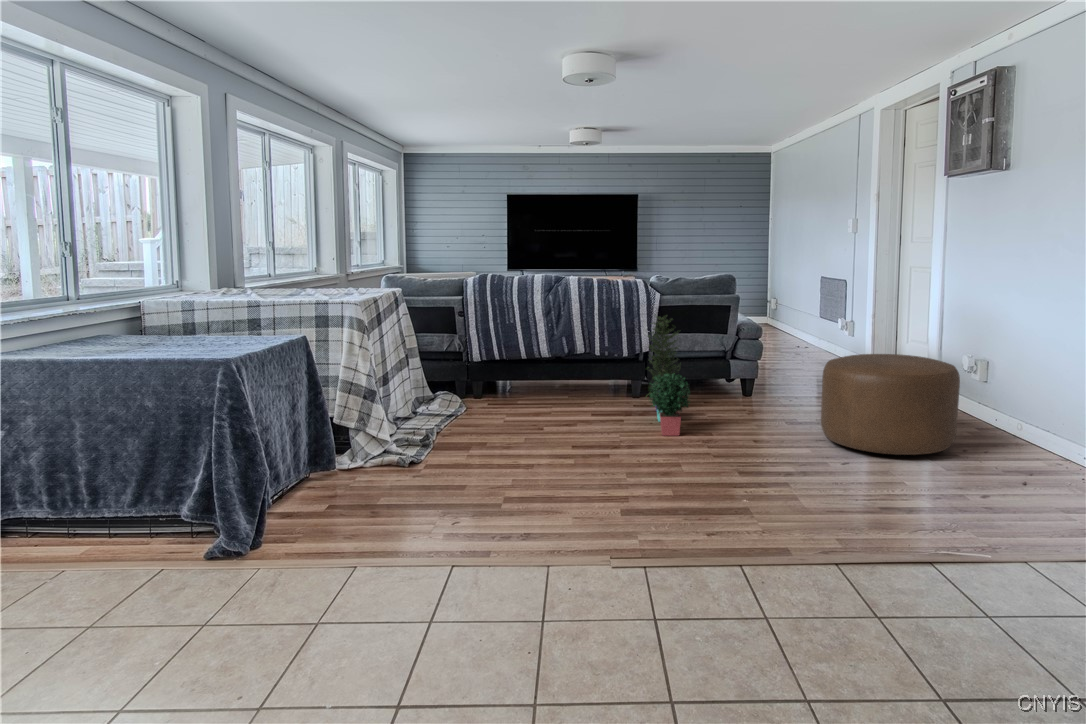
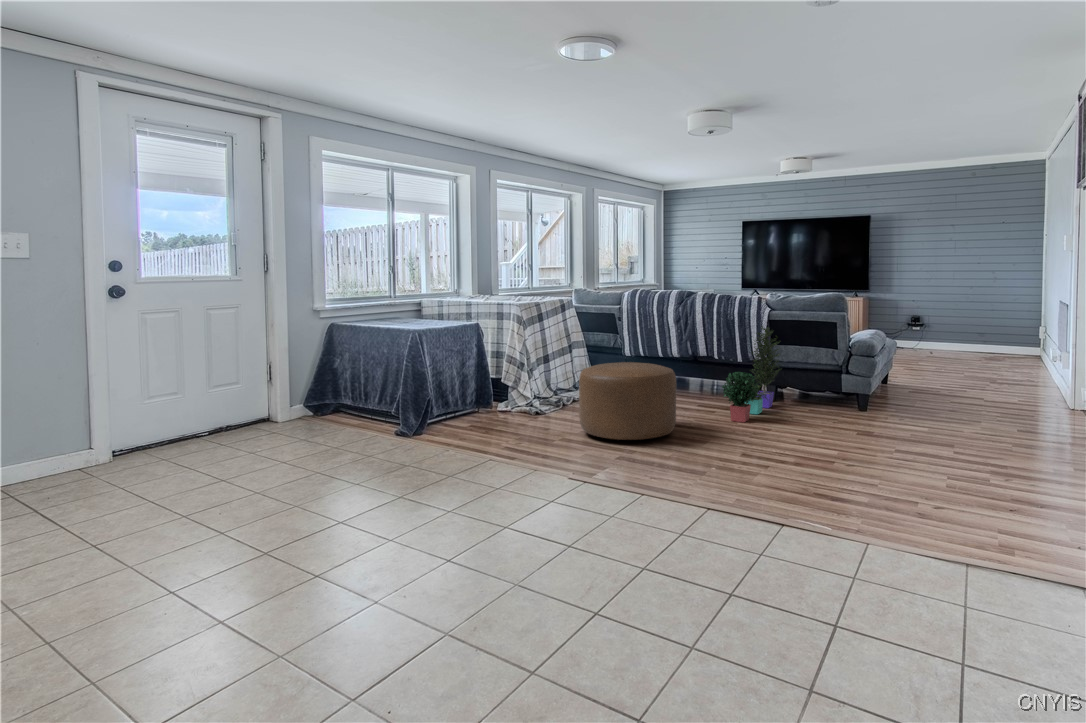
ottoman: present [821,354,960,455] -> present [579,362,676,440]

